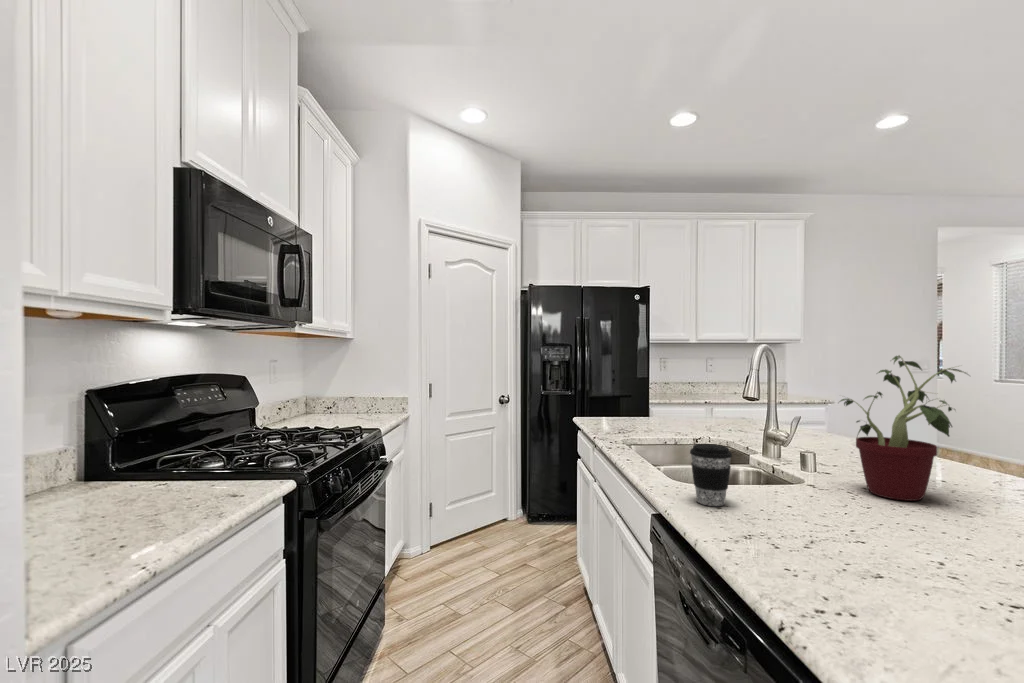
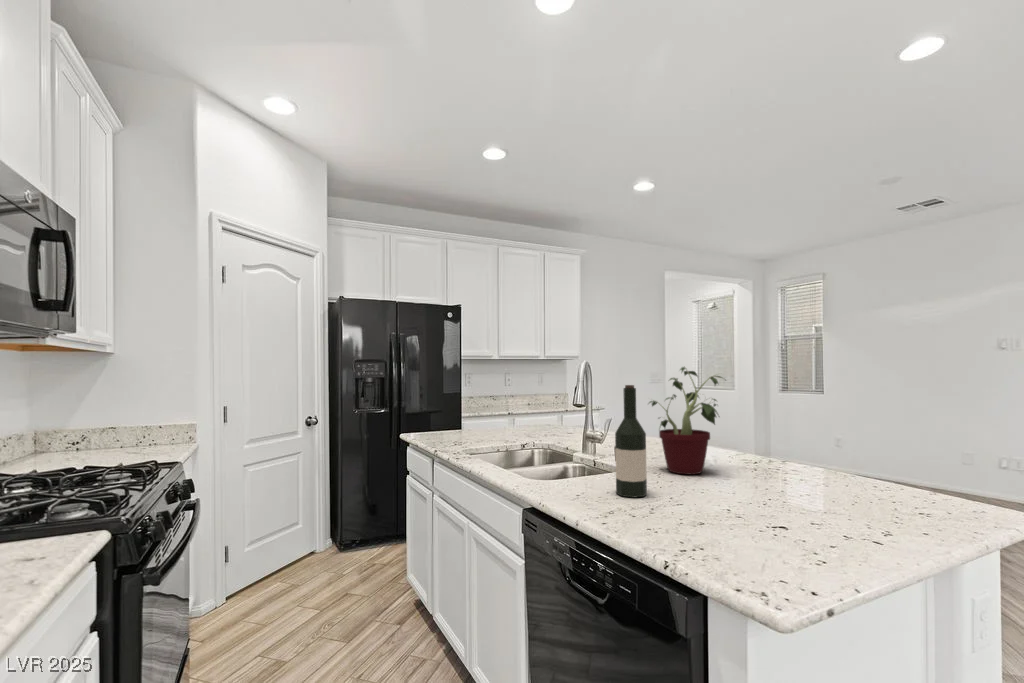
wine bottle: none [771,377,815,522] -> present [615,385,647,497]
coffee cup: present [690,444,732,506] -> none [554,443,587,495]

